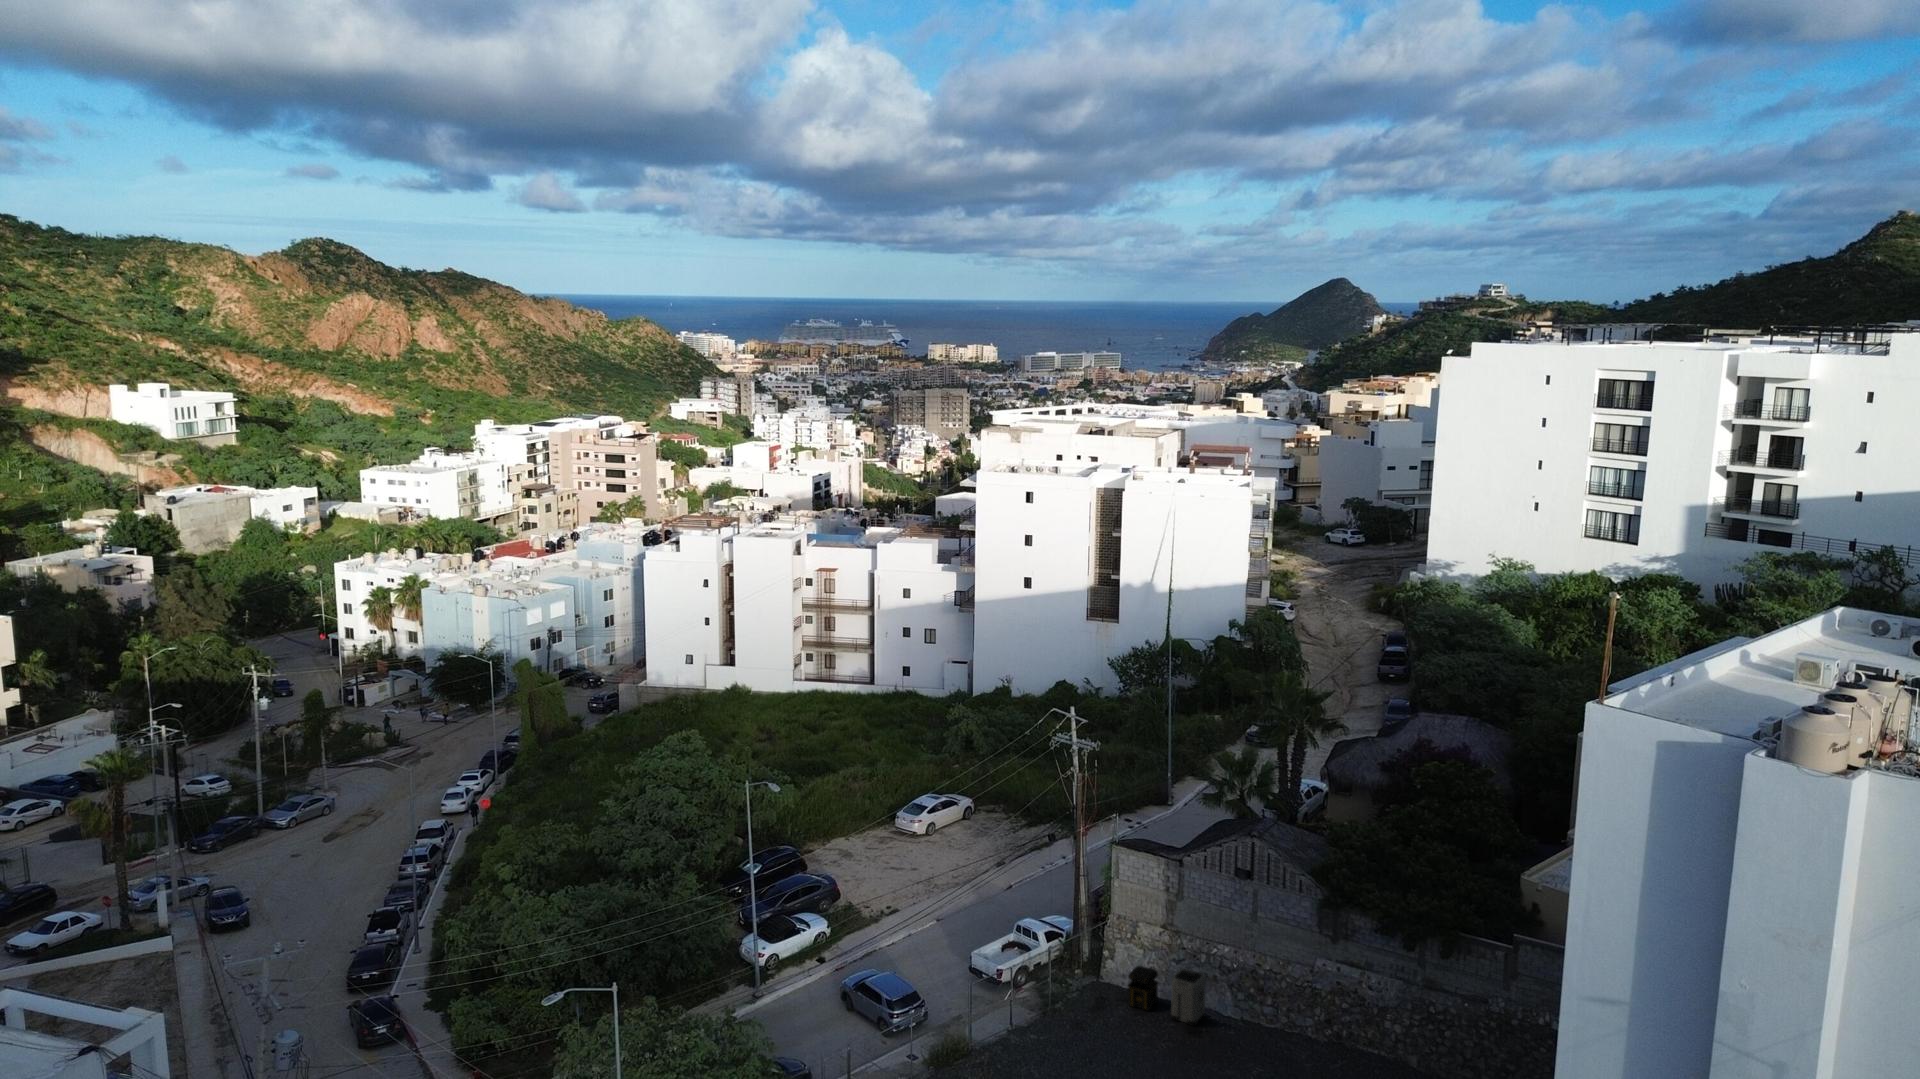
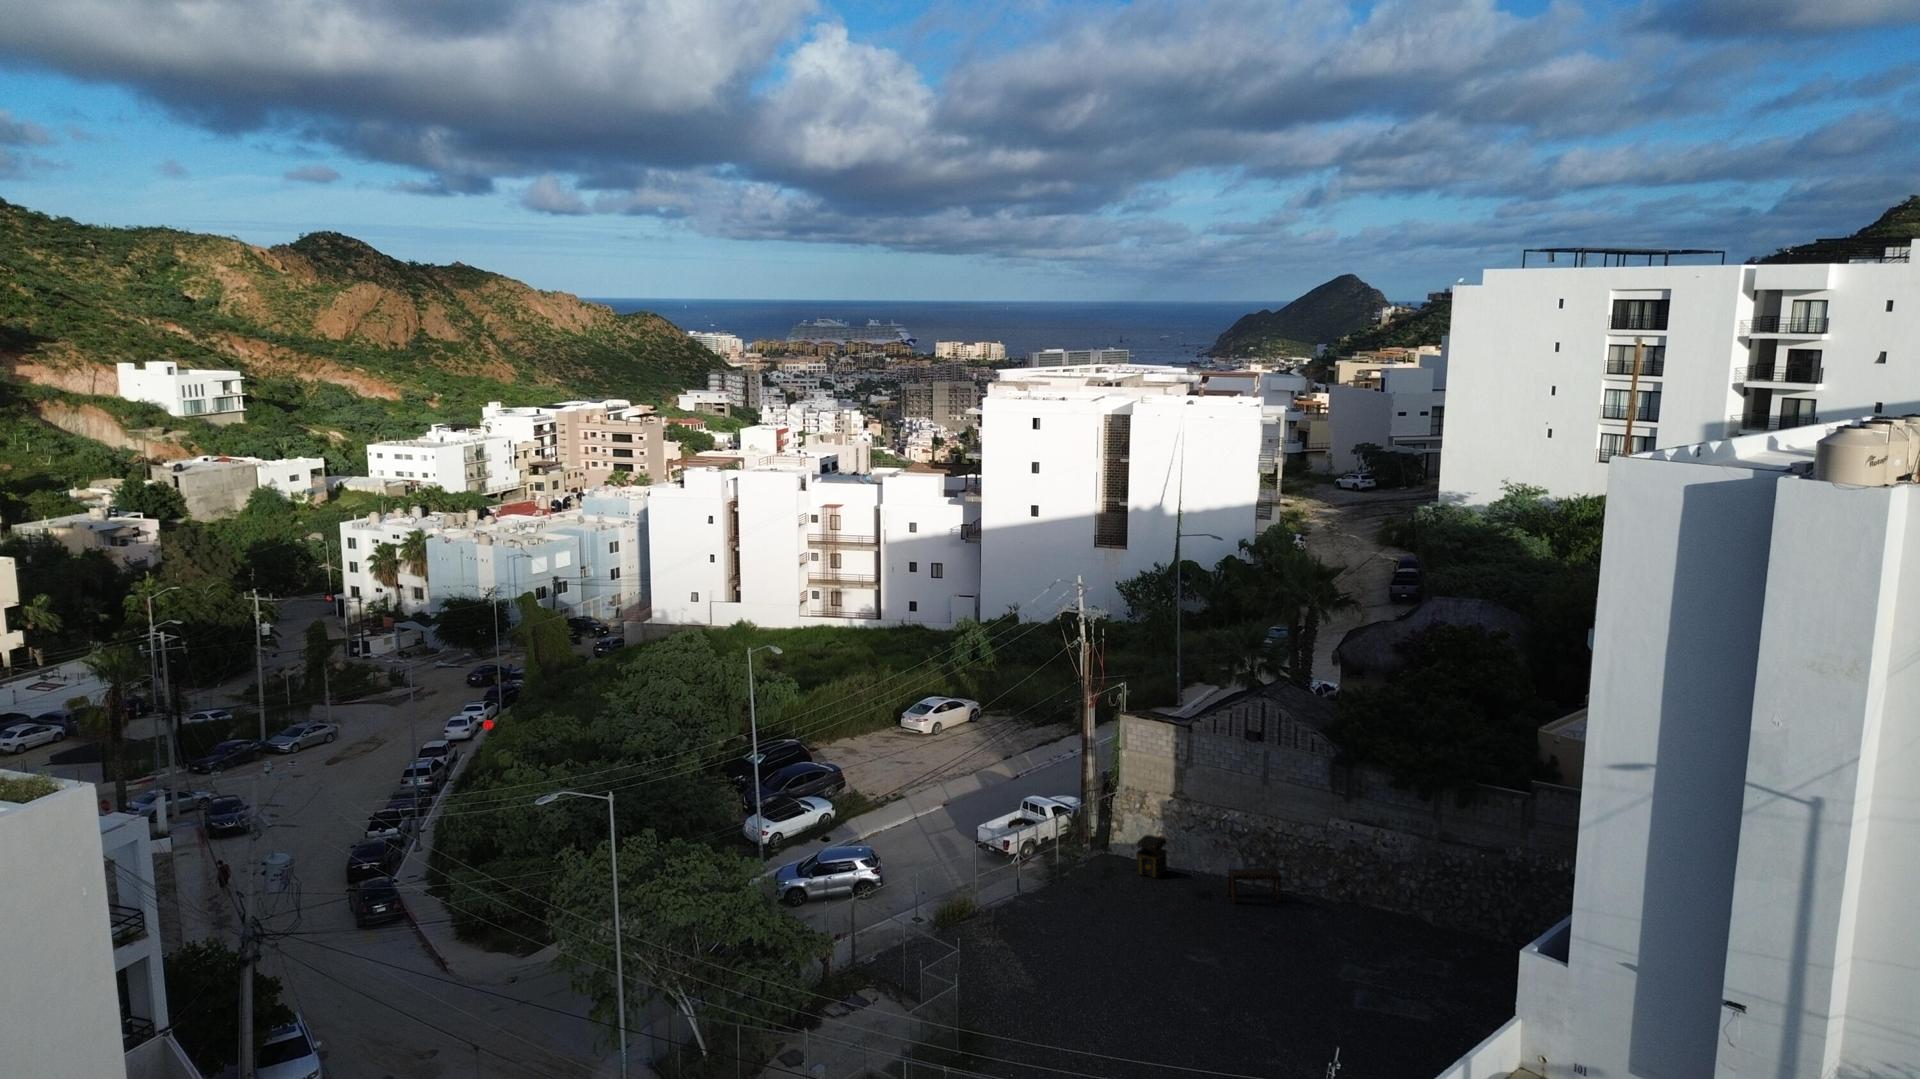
trash can: present [1171,968,1205,1026] -> none [1181,834,1215,890]
bench: none [1217,1006,1272,1044] -> present [1227,867,1282,903]

